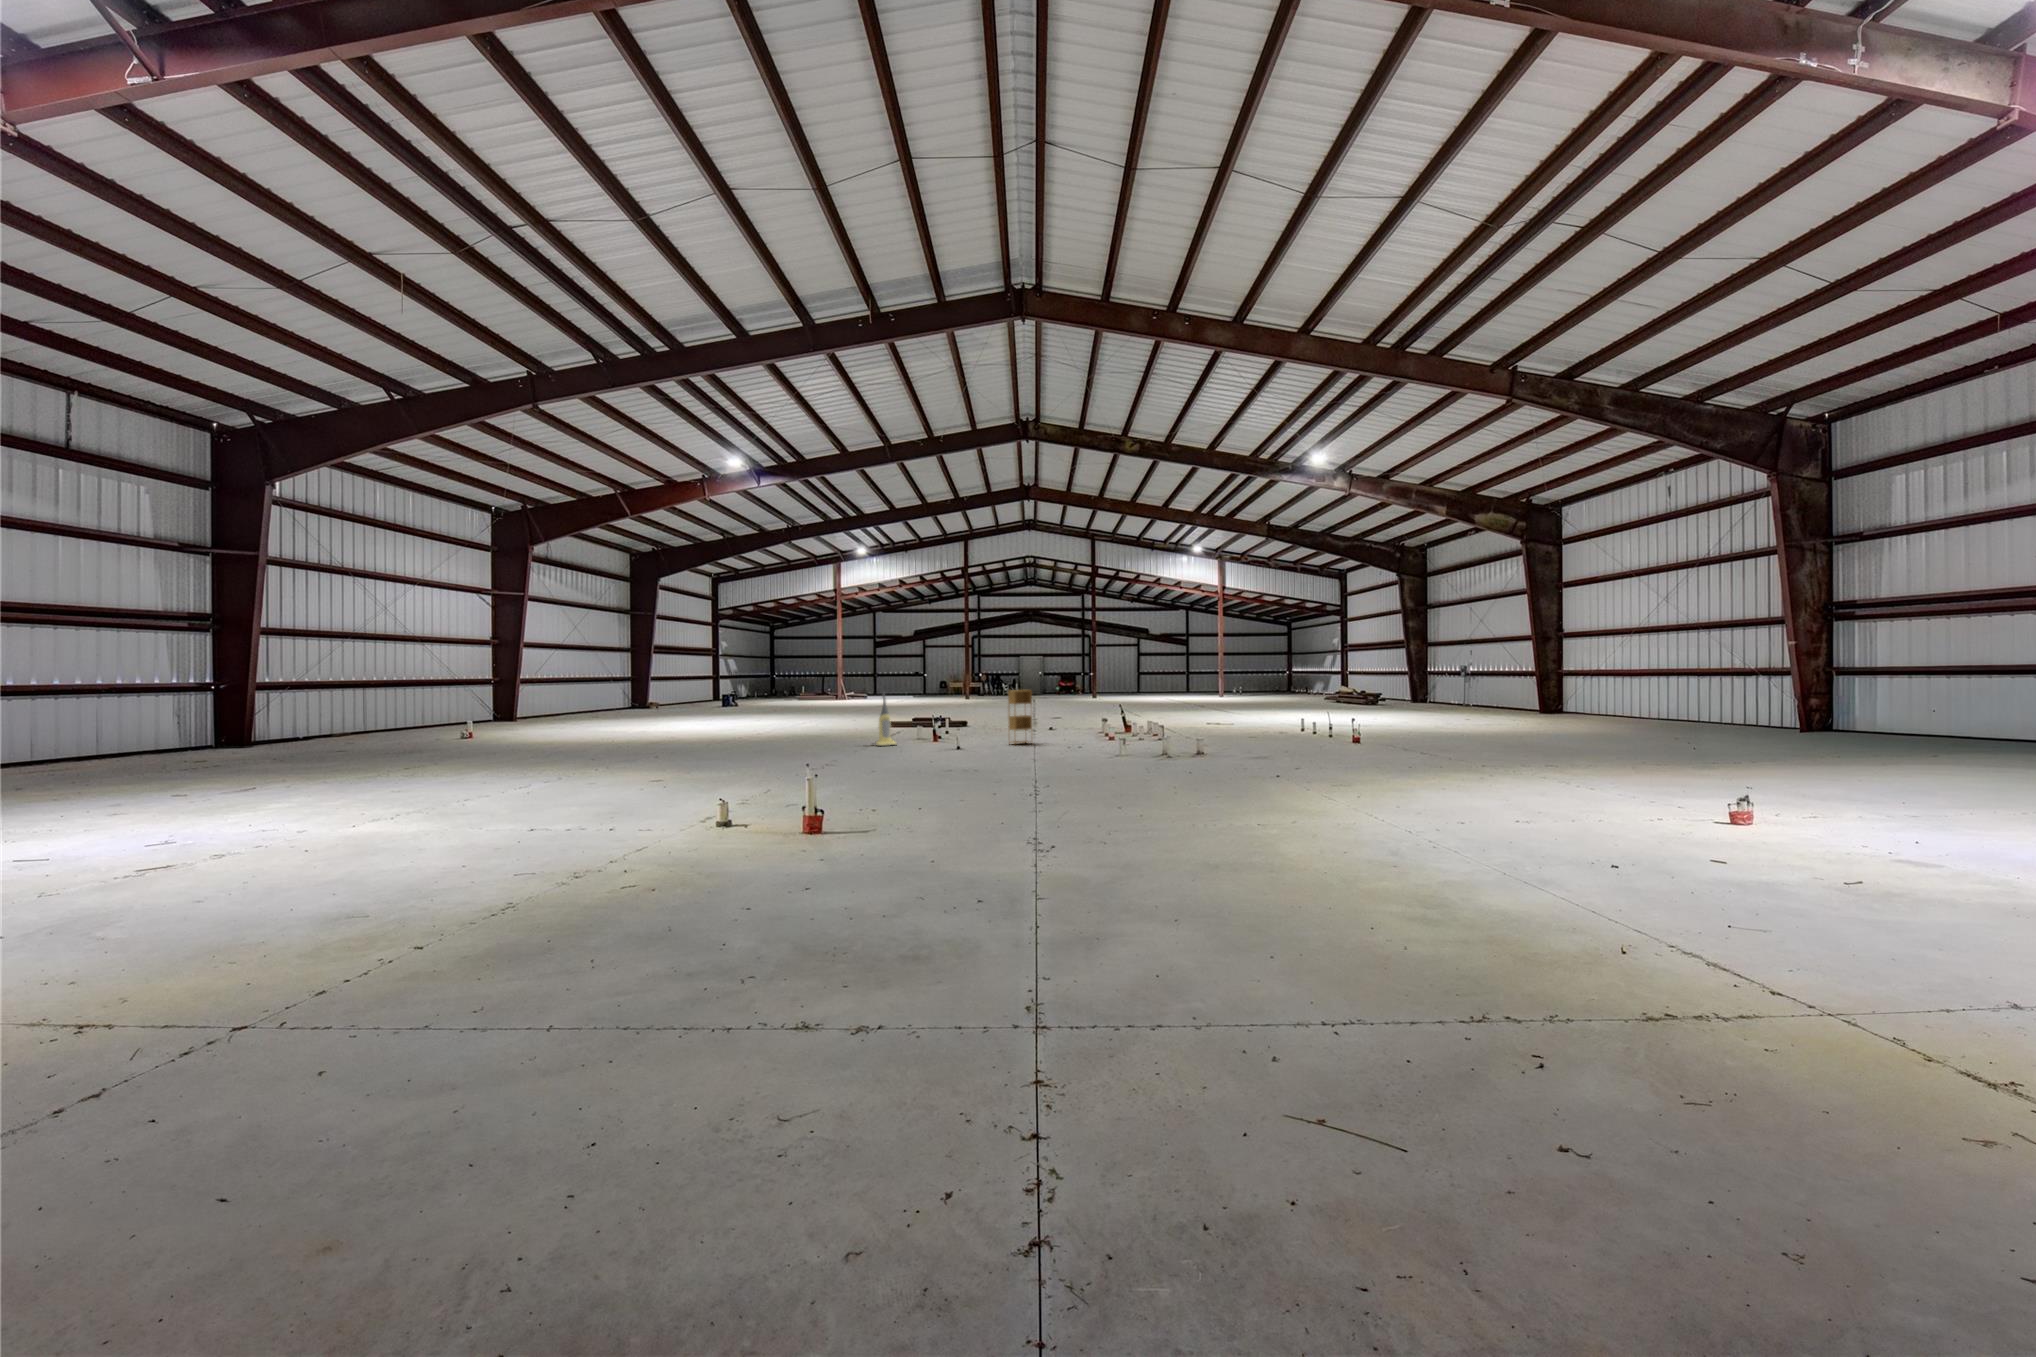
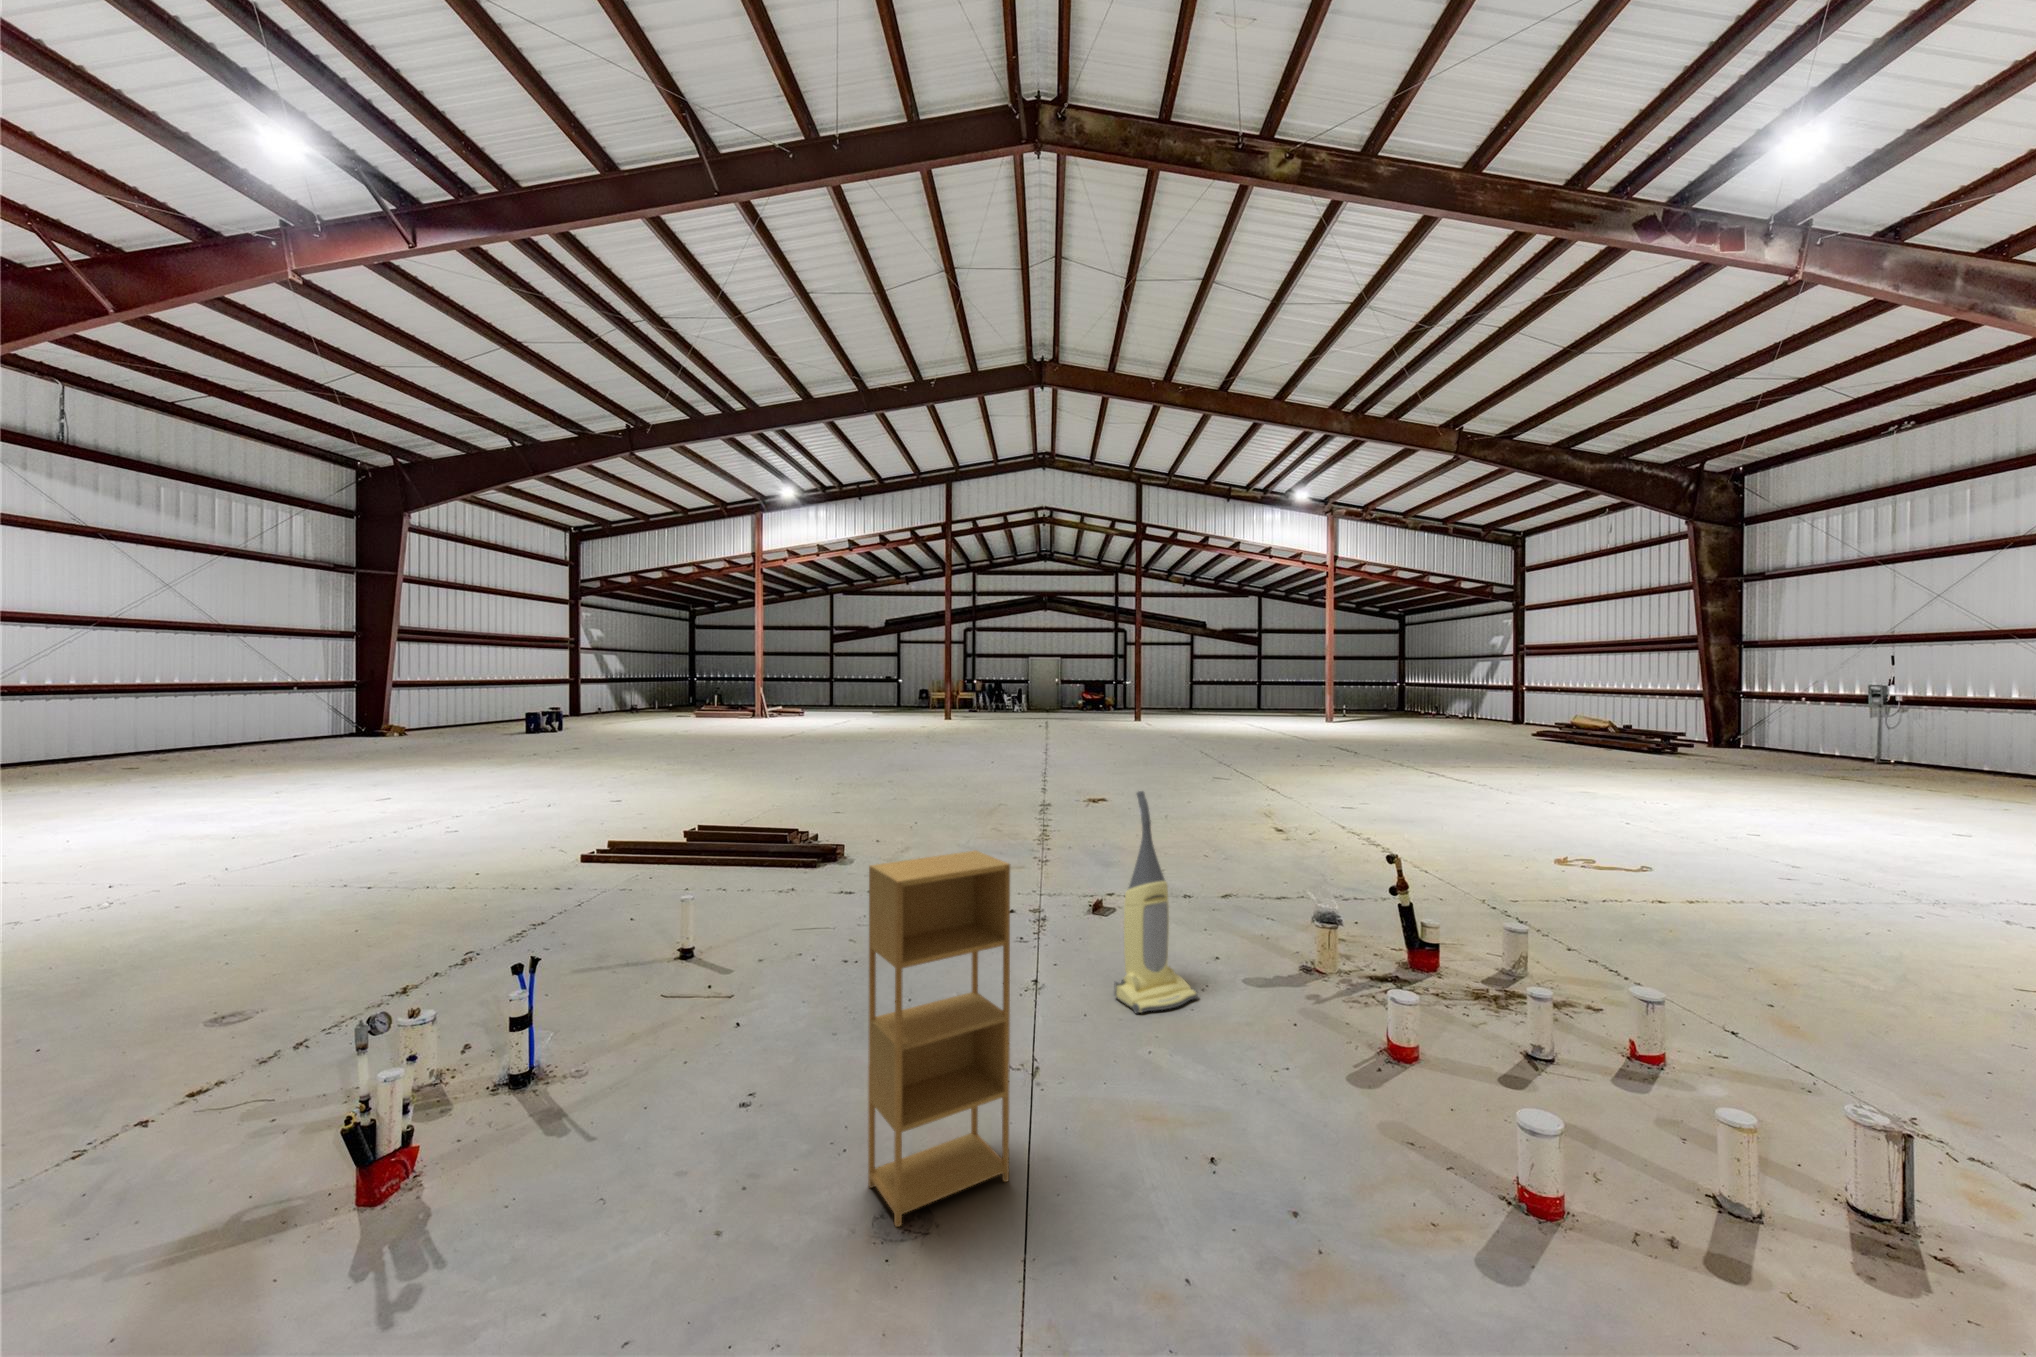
vacuum cleaner: present [876,693,897,746] -> present [1114,791,1198,1013]

